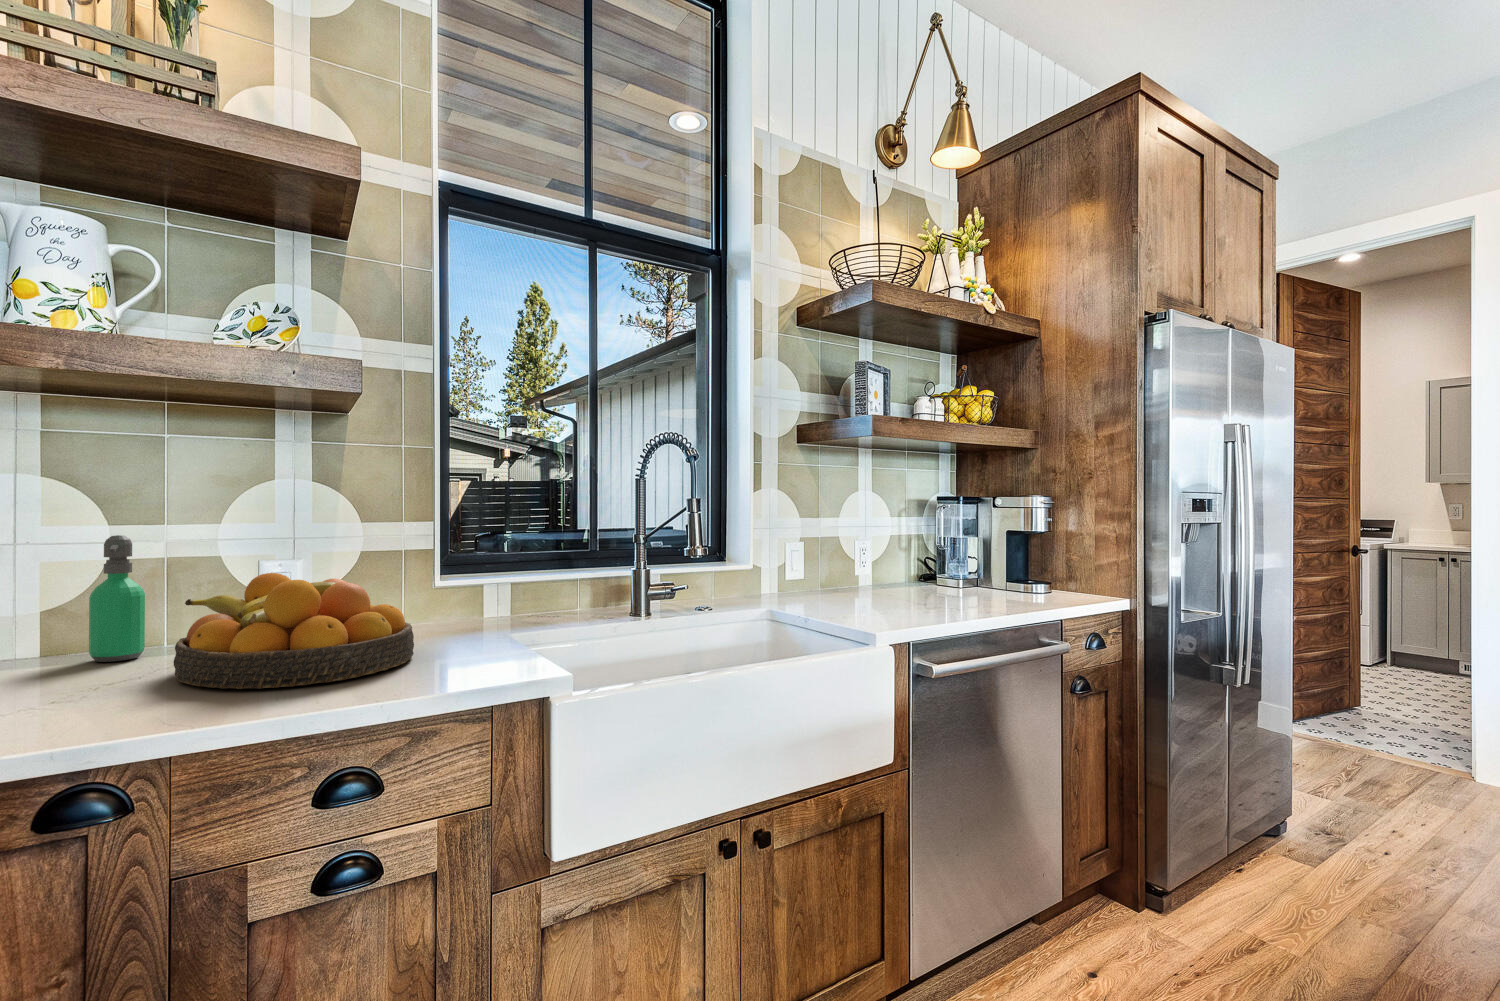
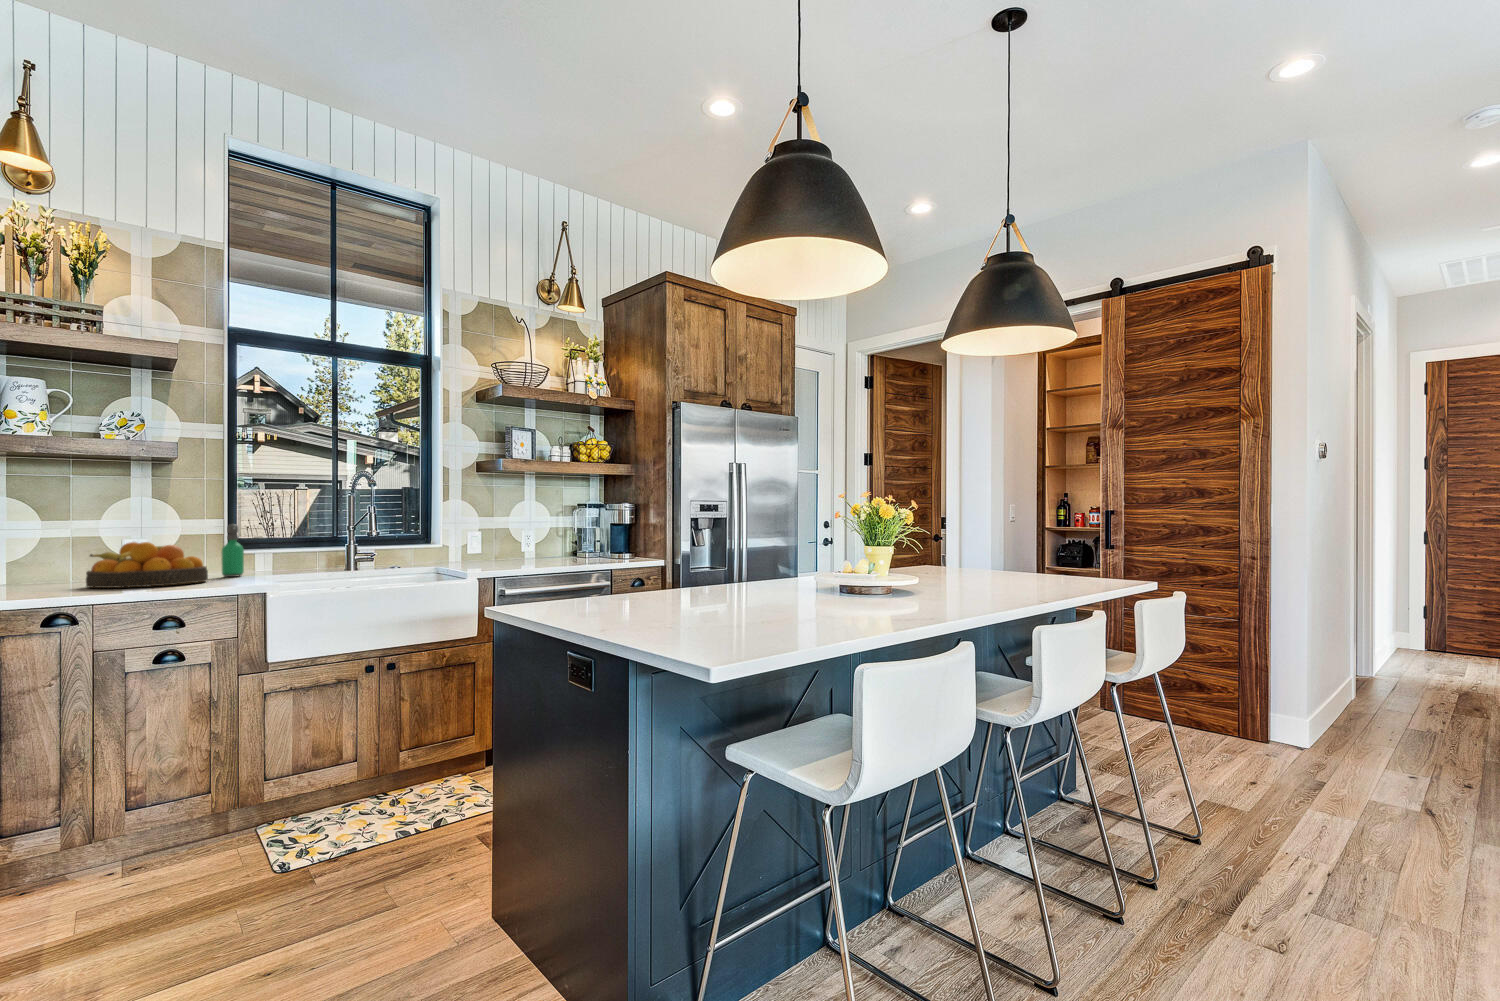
soap dispenser: present [89,535,145,662] -> present [222,524,244,577]

